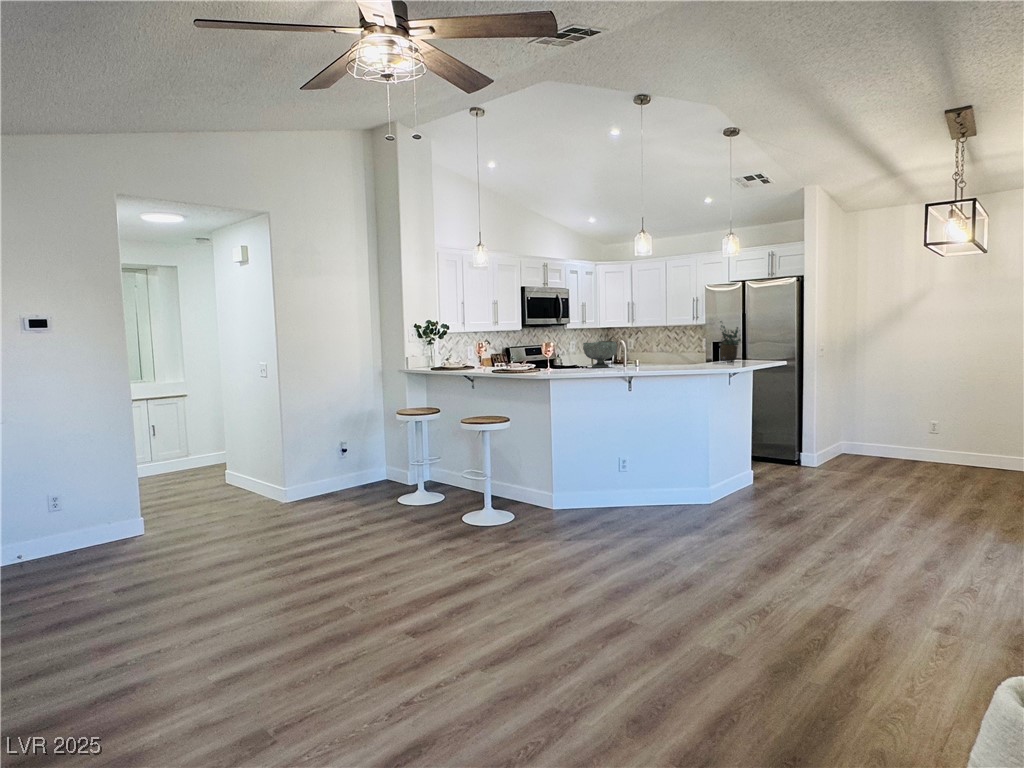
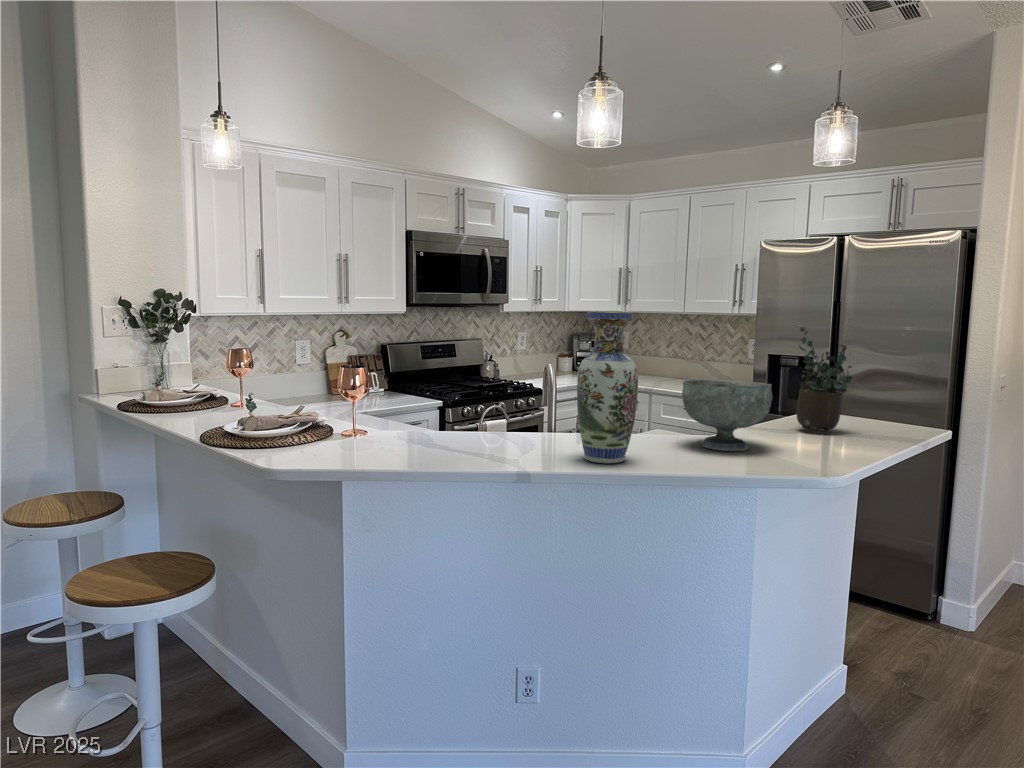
vase: none [638,313,660,367] -> present [577,311,638,464]
decorative bowl: present [583,342,617,368] -> present [682,380,772,451]

